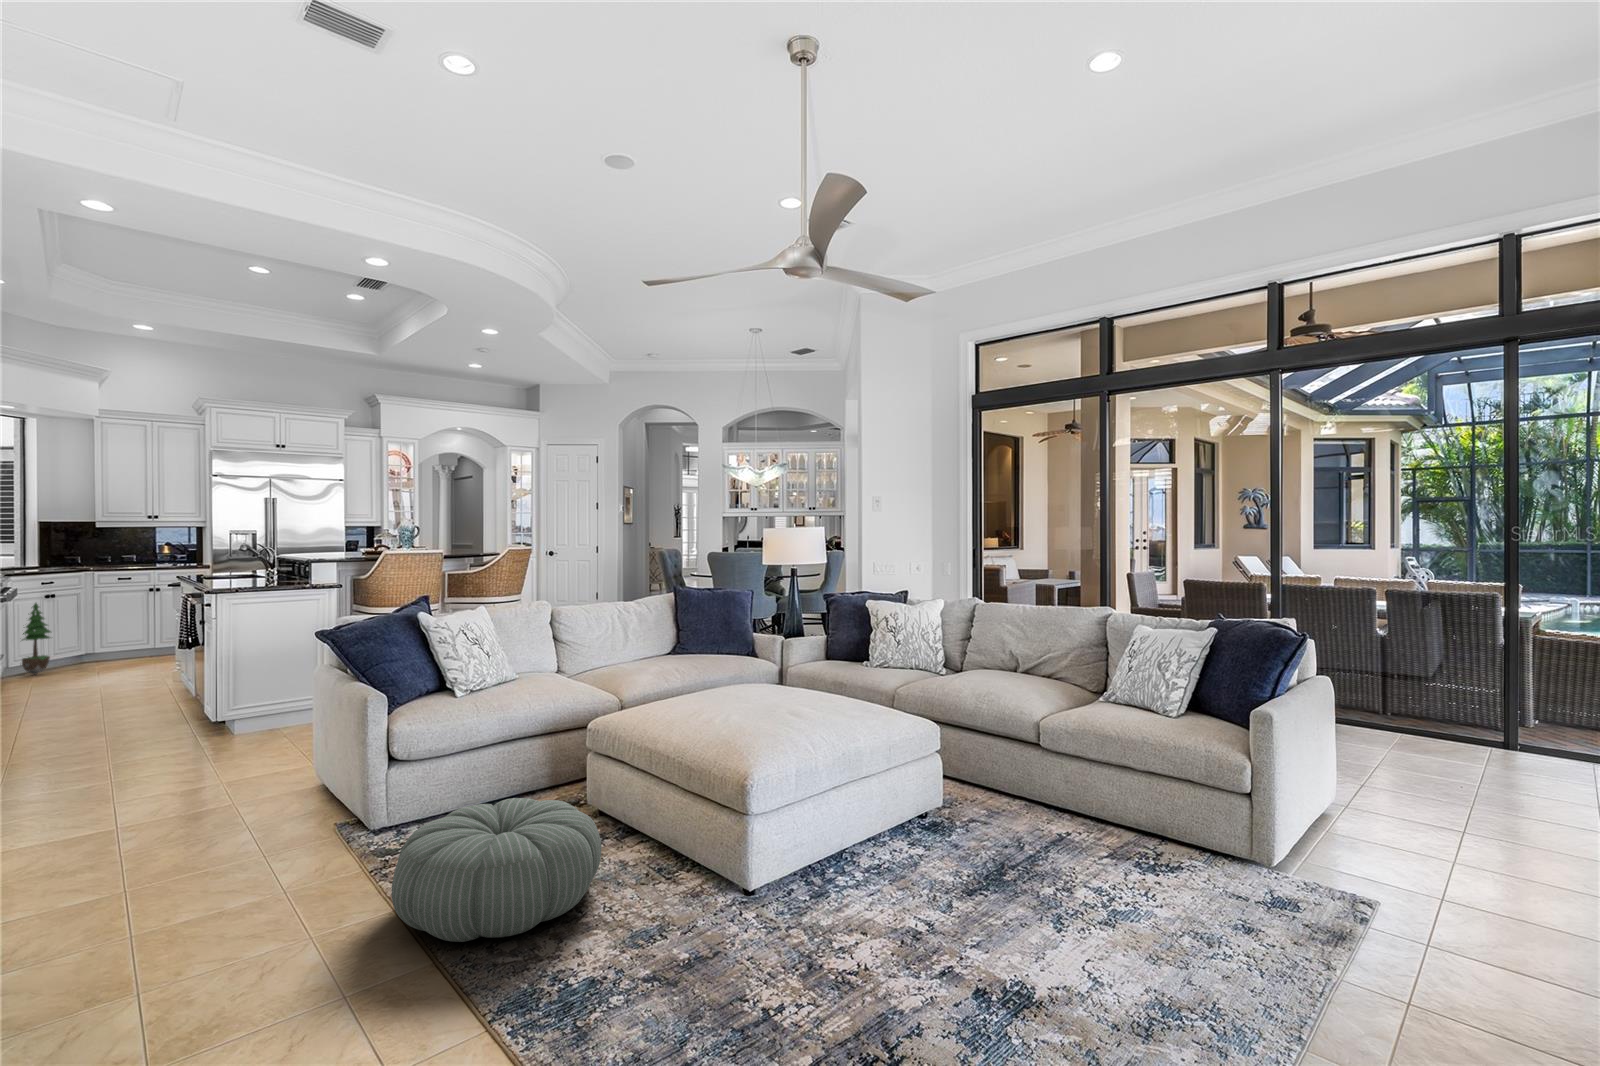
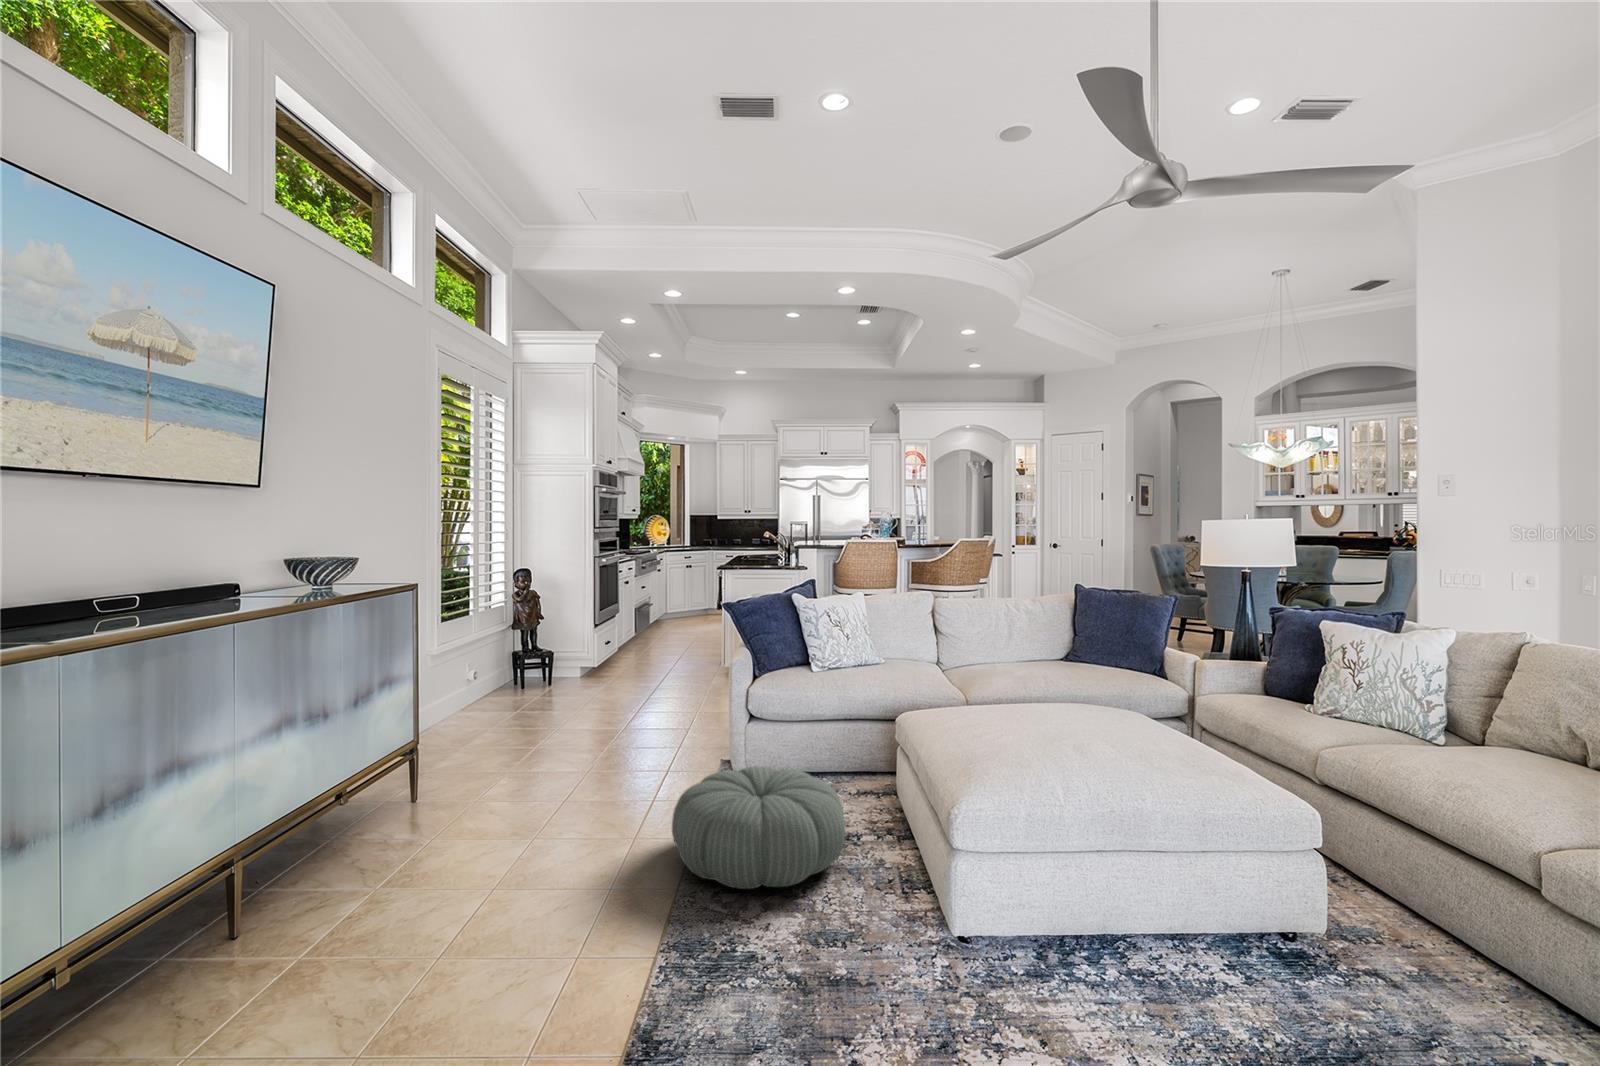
potted tree: present [22,603,51,674] -> none [673,571,691,620]

